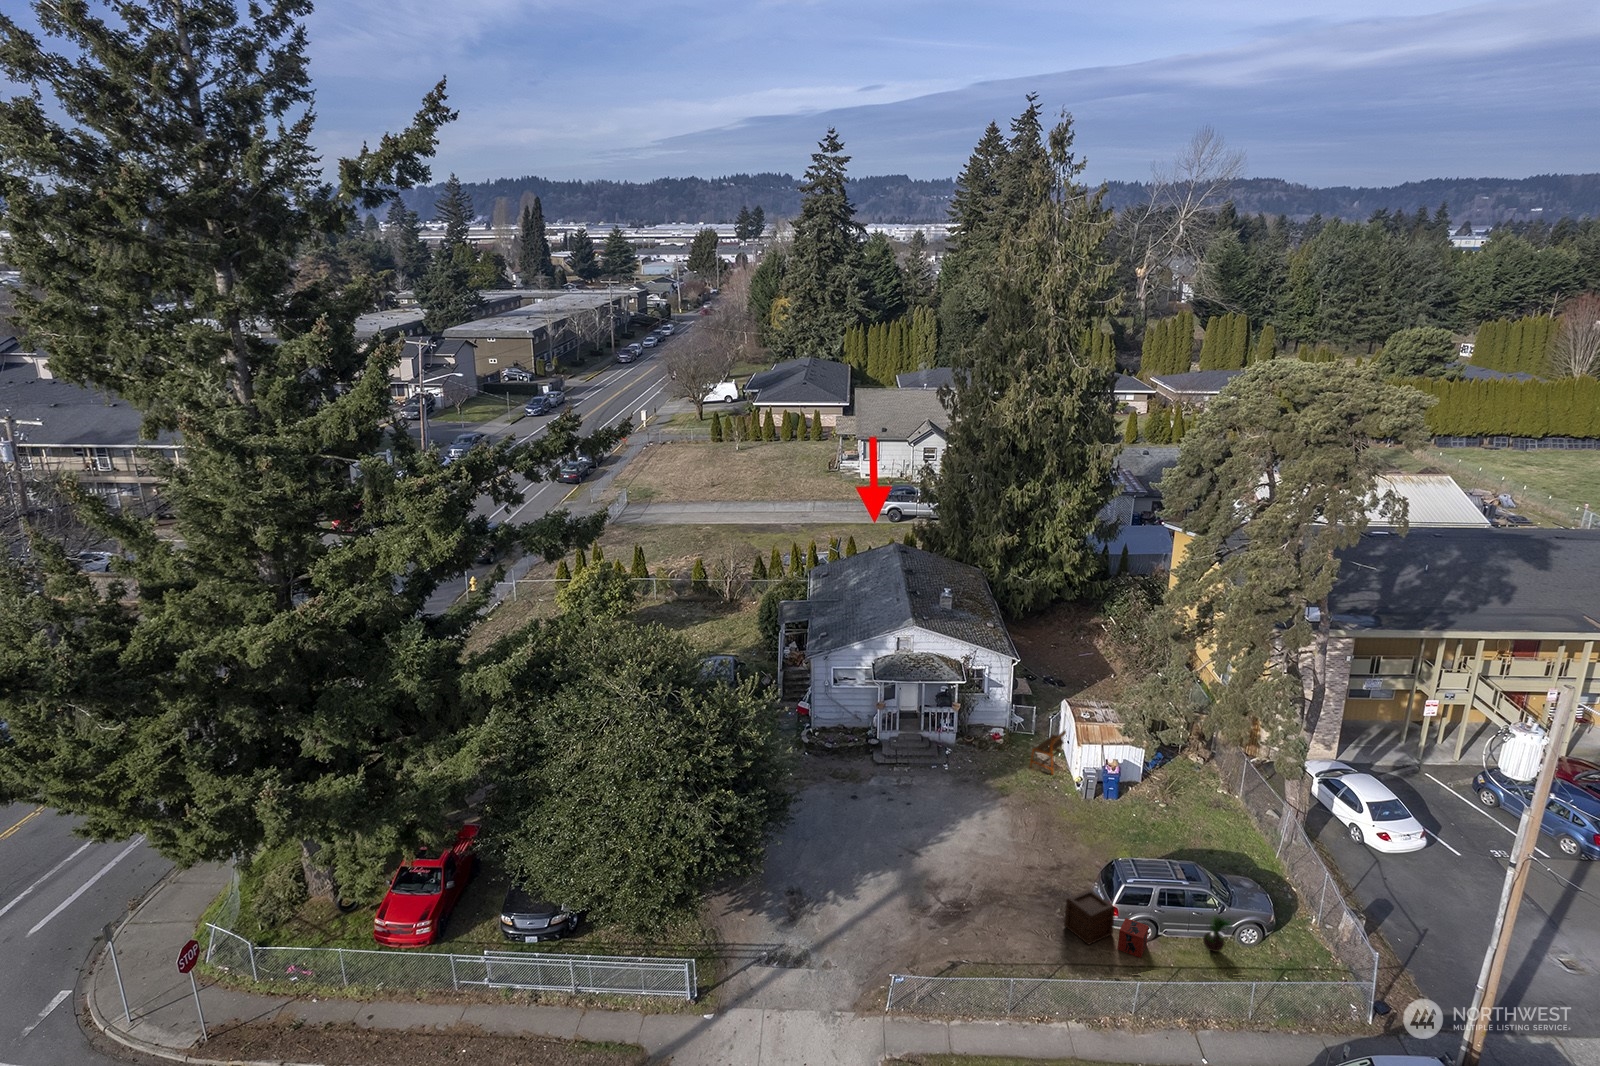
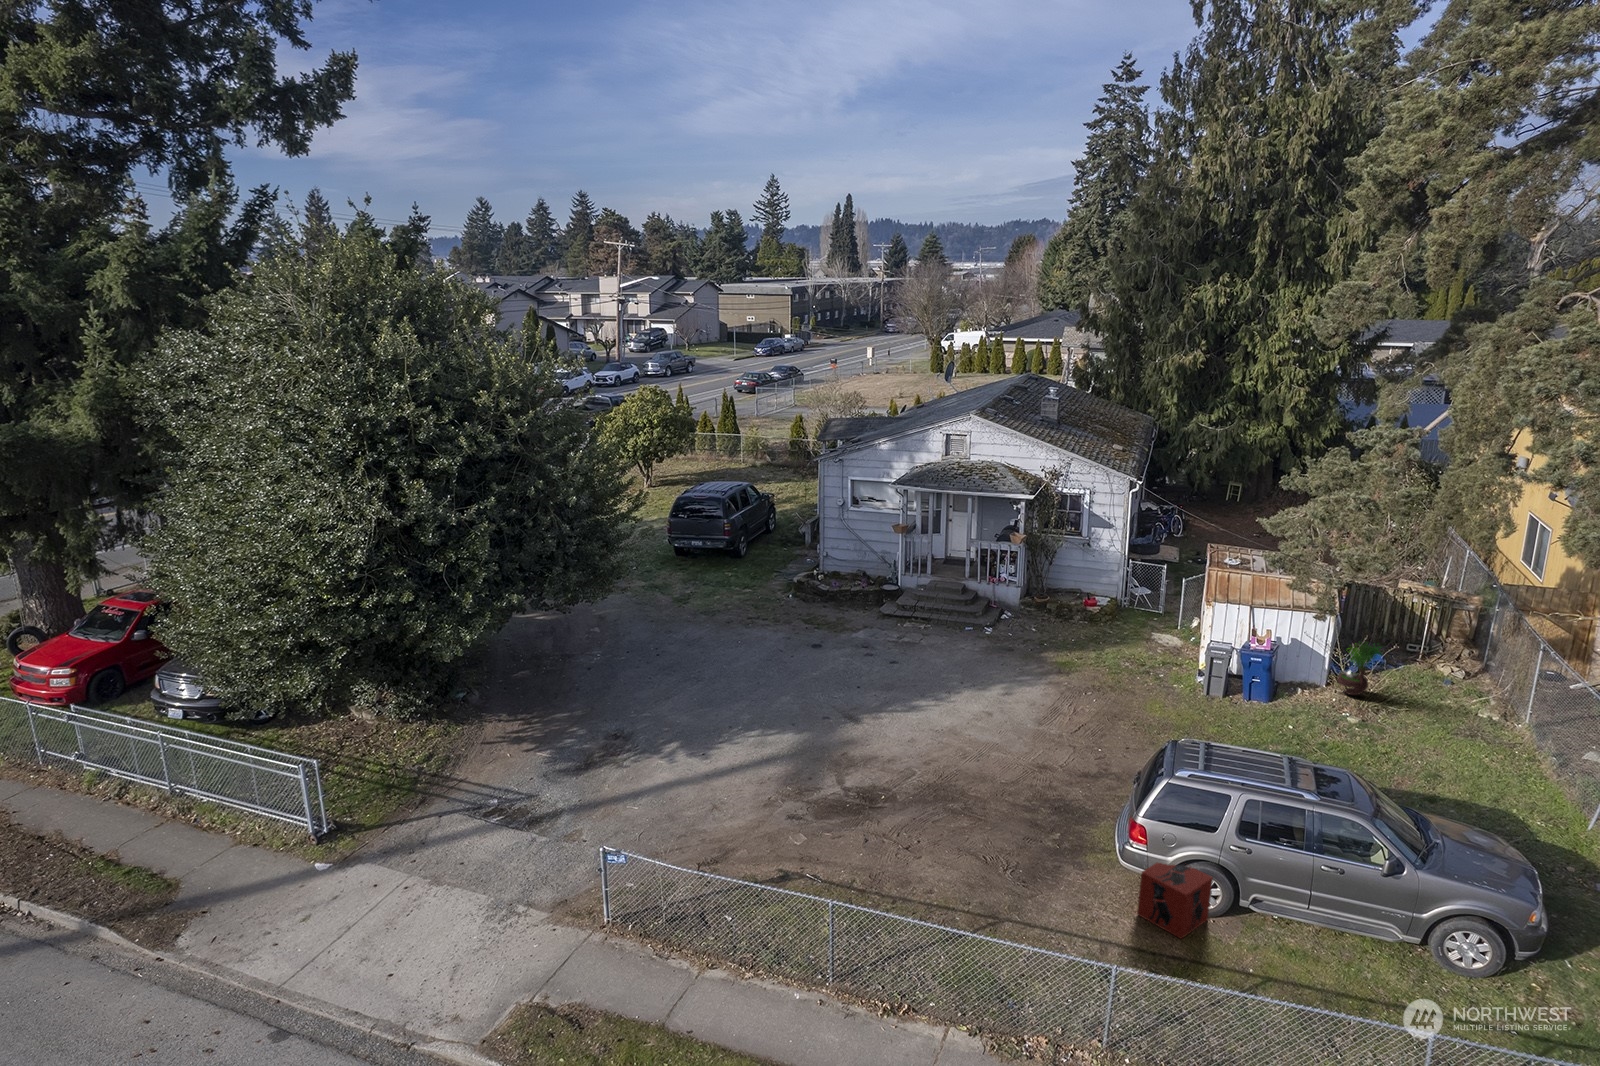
bench: present [1029,729,1067,774] -> none [1130,588,1214,662]
wooden crate: present [1064,890,1115,945] -> none [1047,794,1147,895]
potted tree: present [1203,915,1231,952] -> present [1338,644,1379,695]

